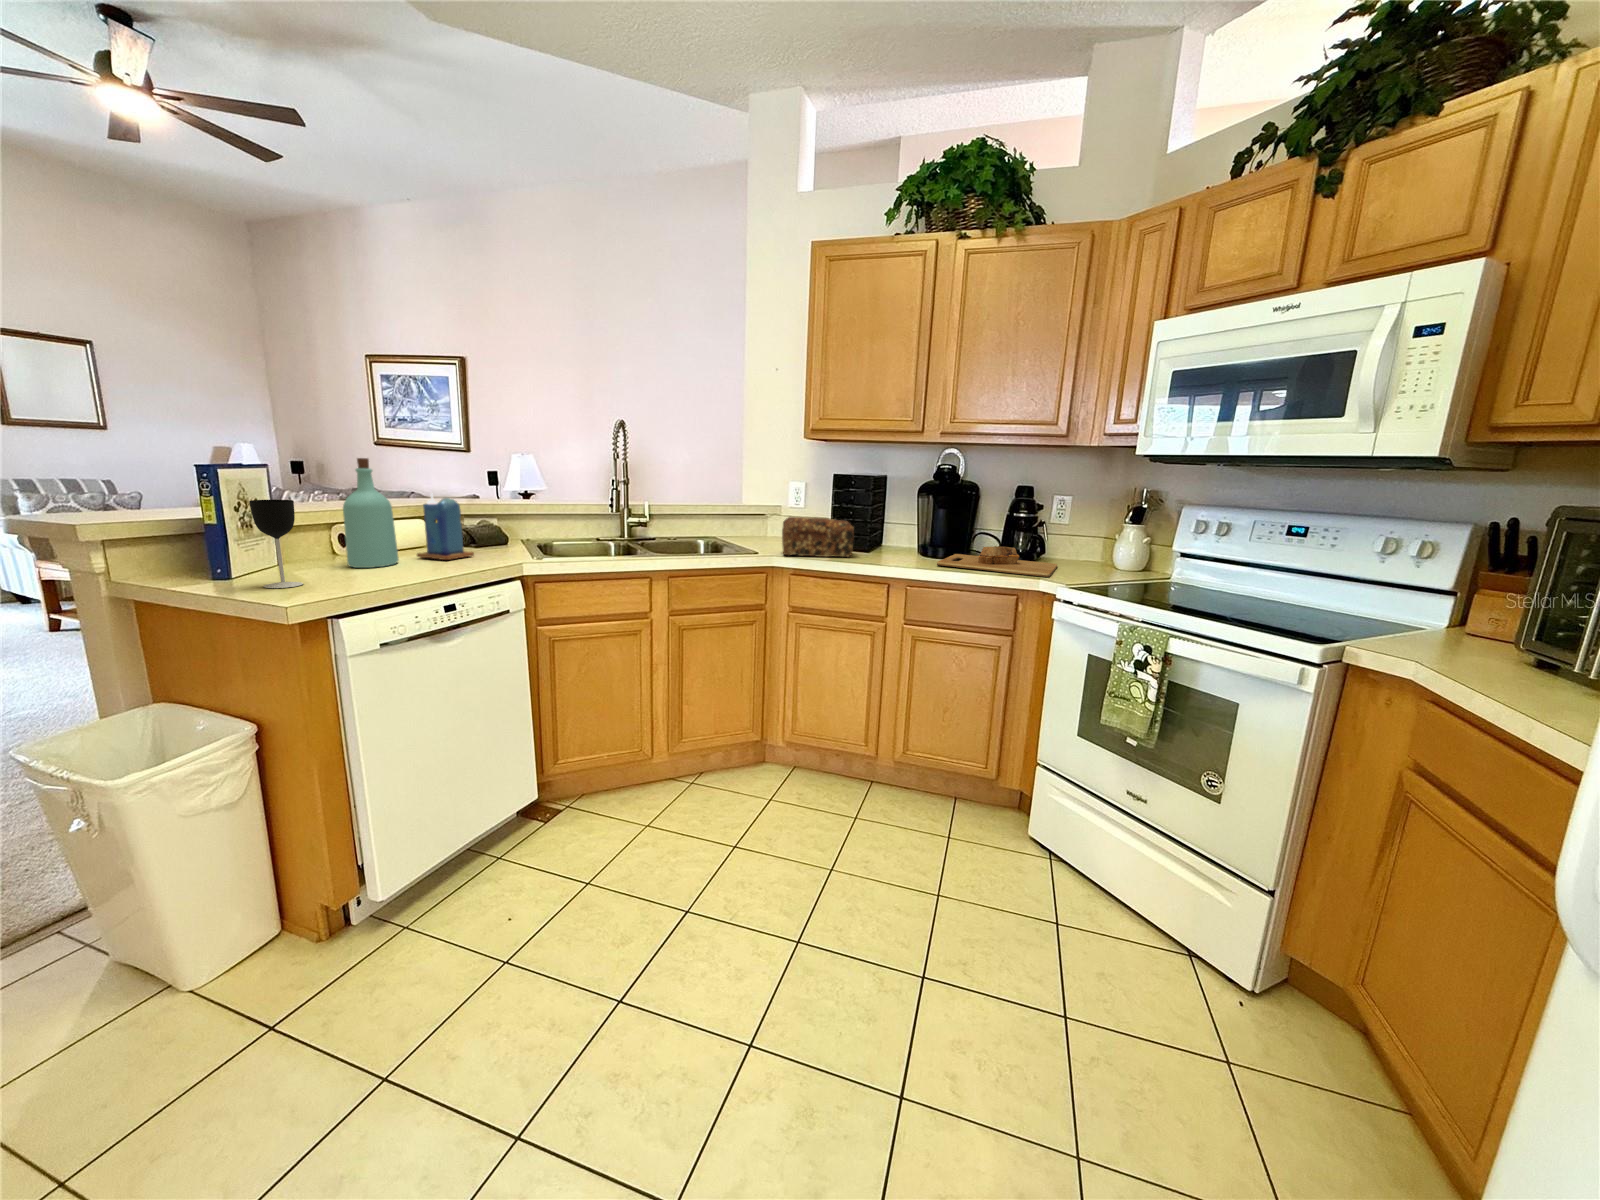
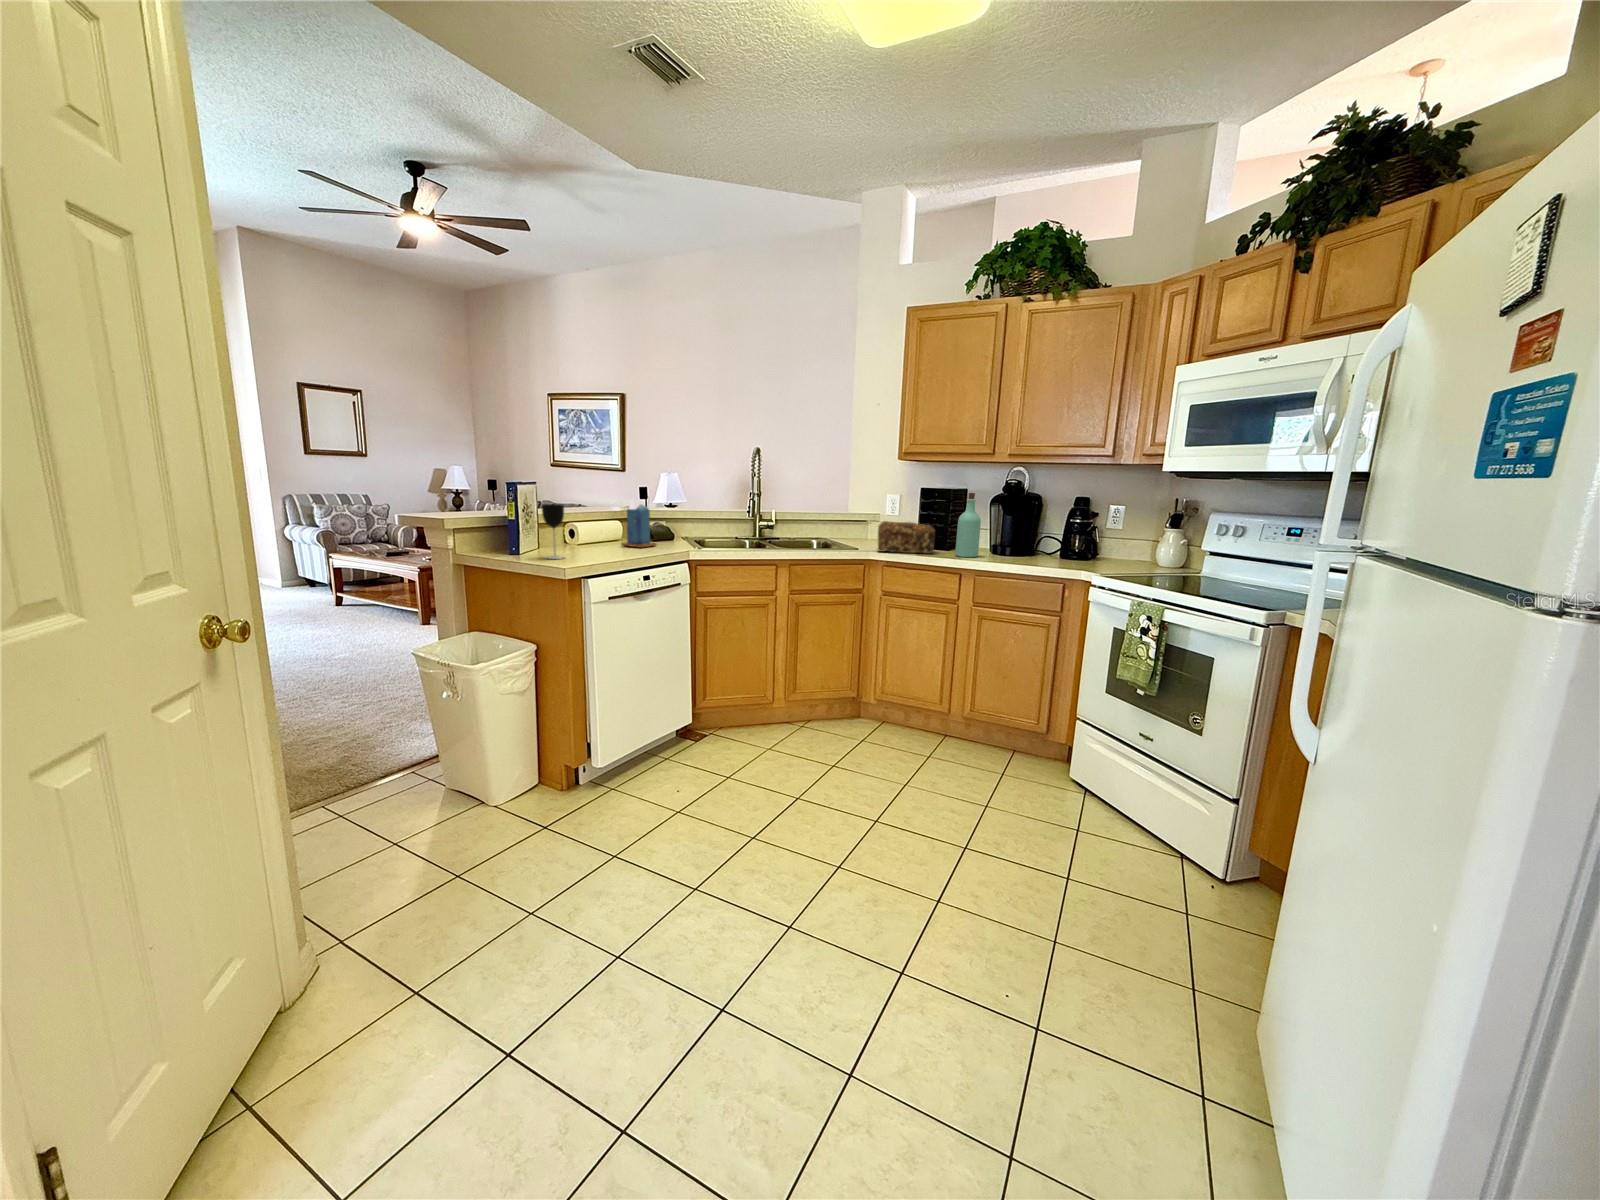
bottle: present [343,458,399,568] -> present [955,493,981,557]
cutting board: present [937,546,1057,577] -> none [1001,545,1106,569]

